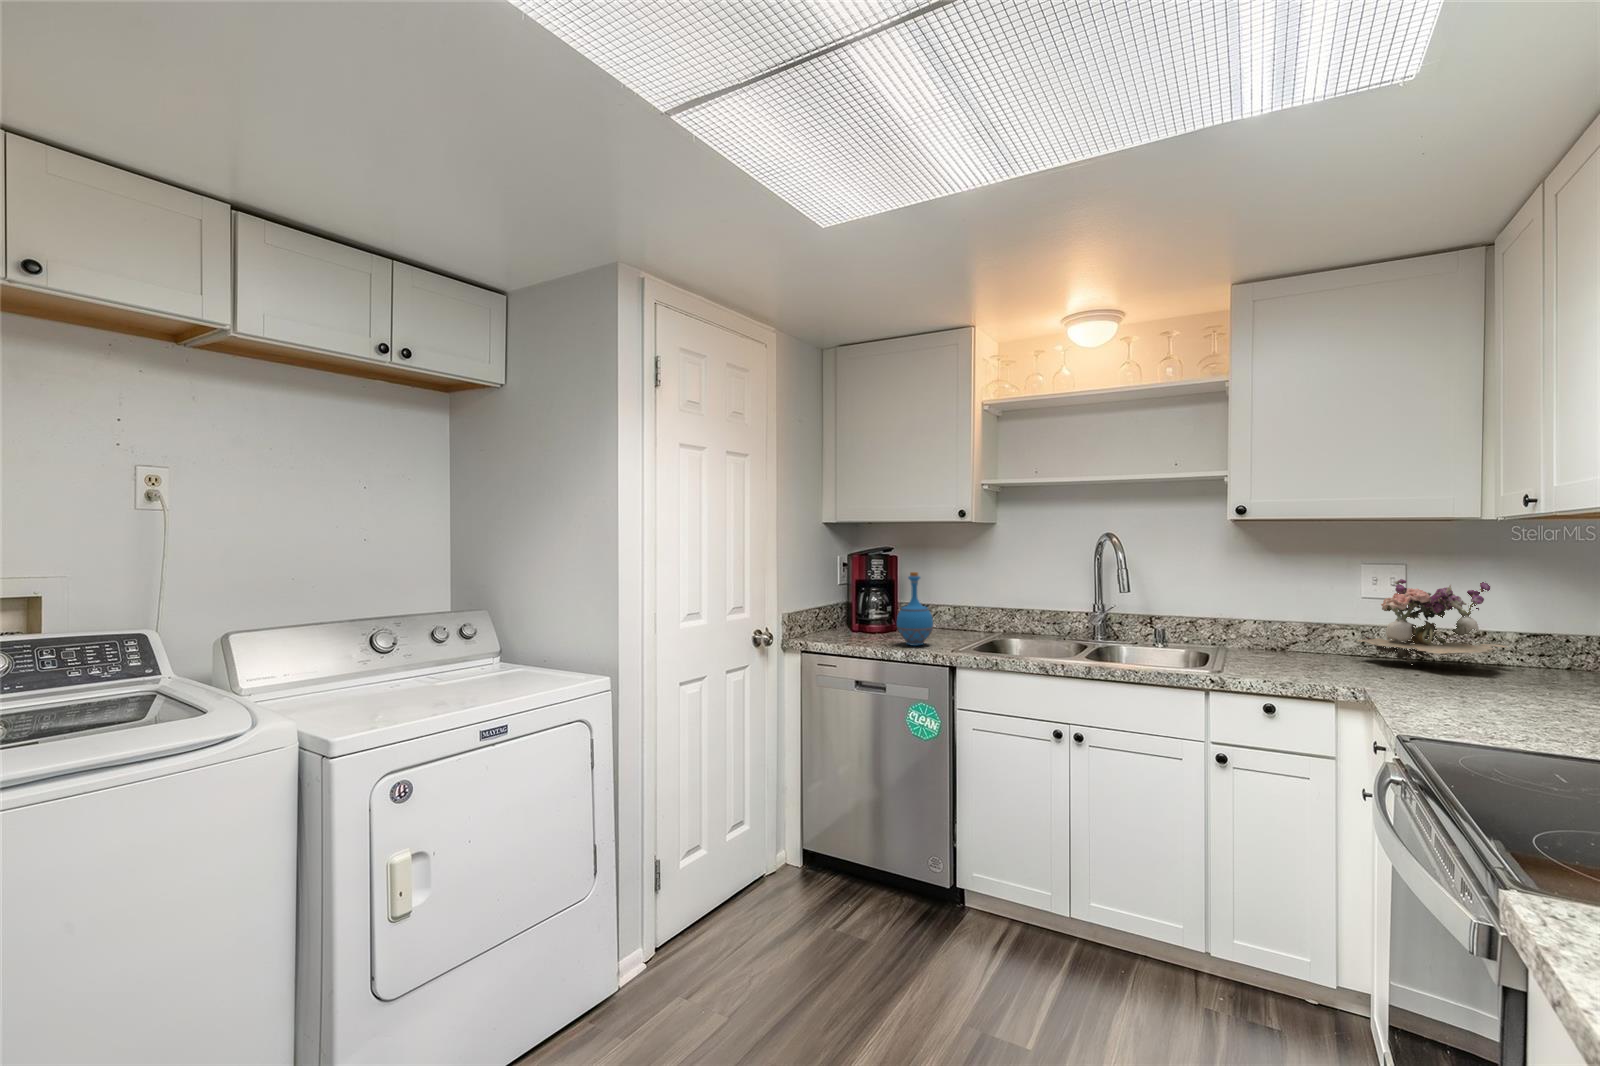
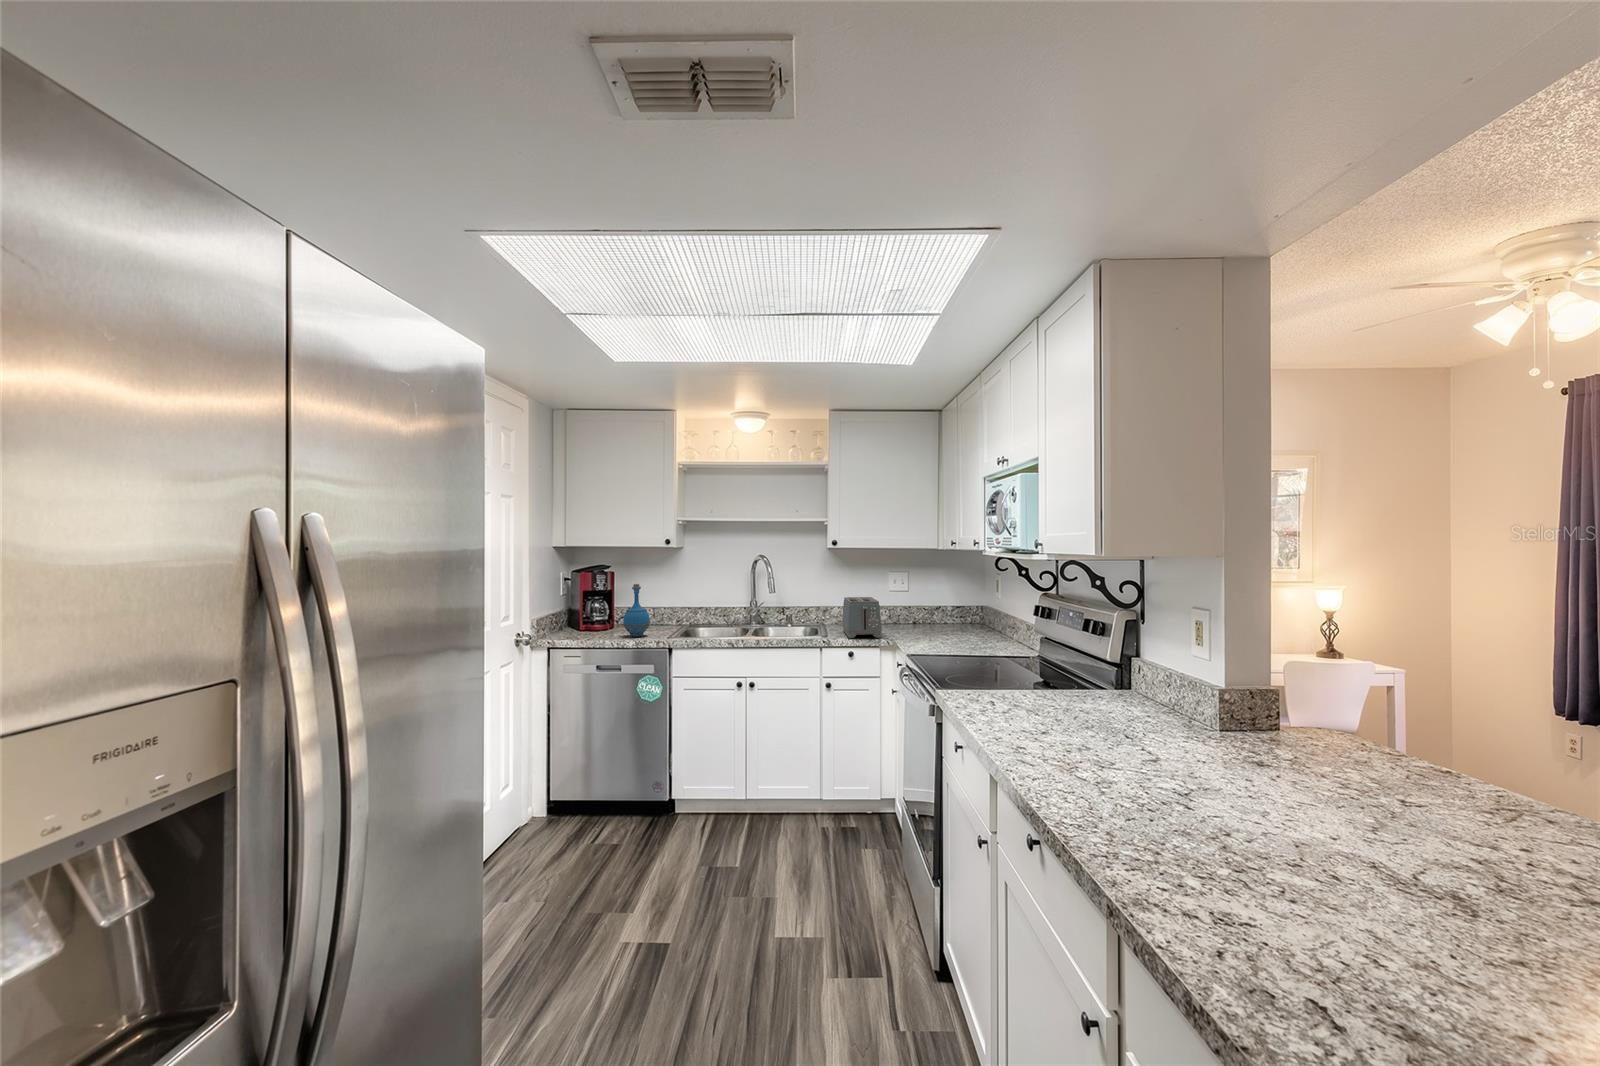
flower arrangement: present [1357,579,1508,663] -> none [886,577,948,625]
toaster: none [1257,606,1339,685] -> present [842,597,882,638]

